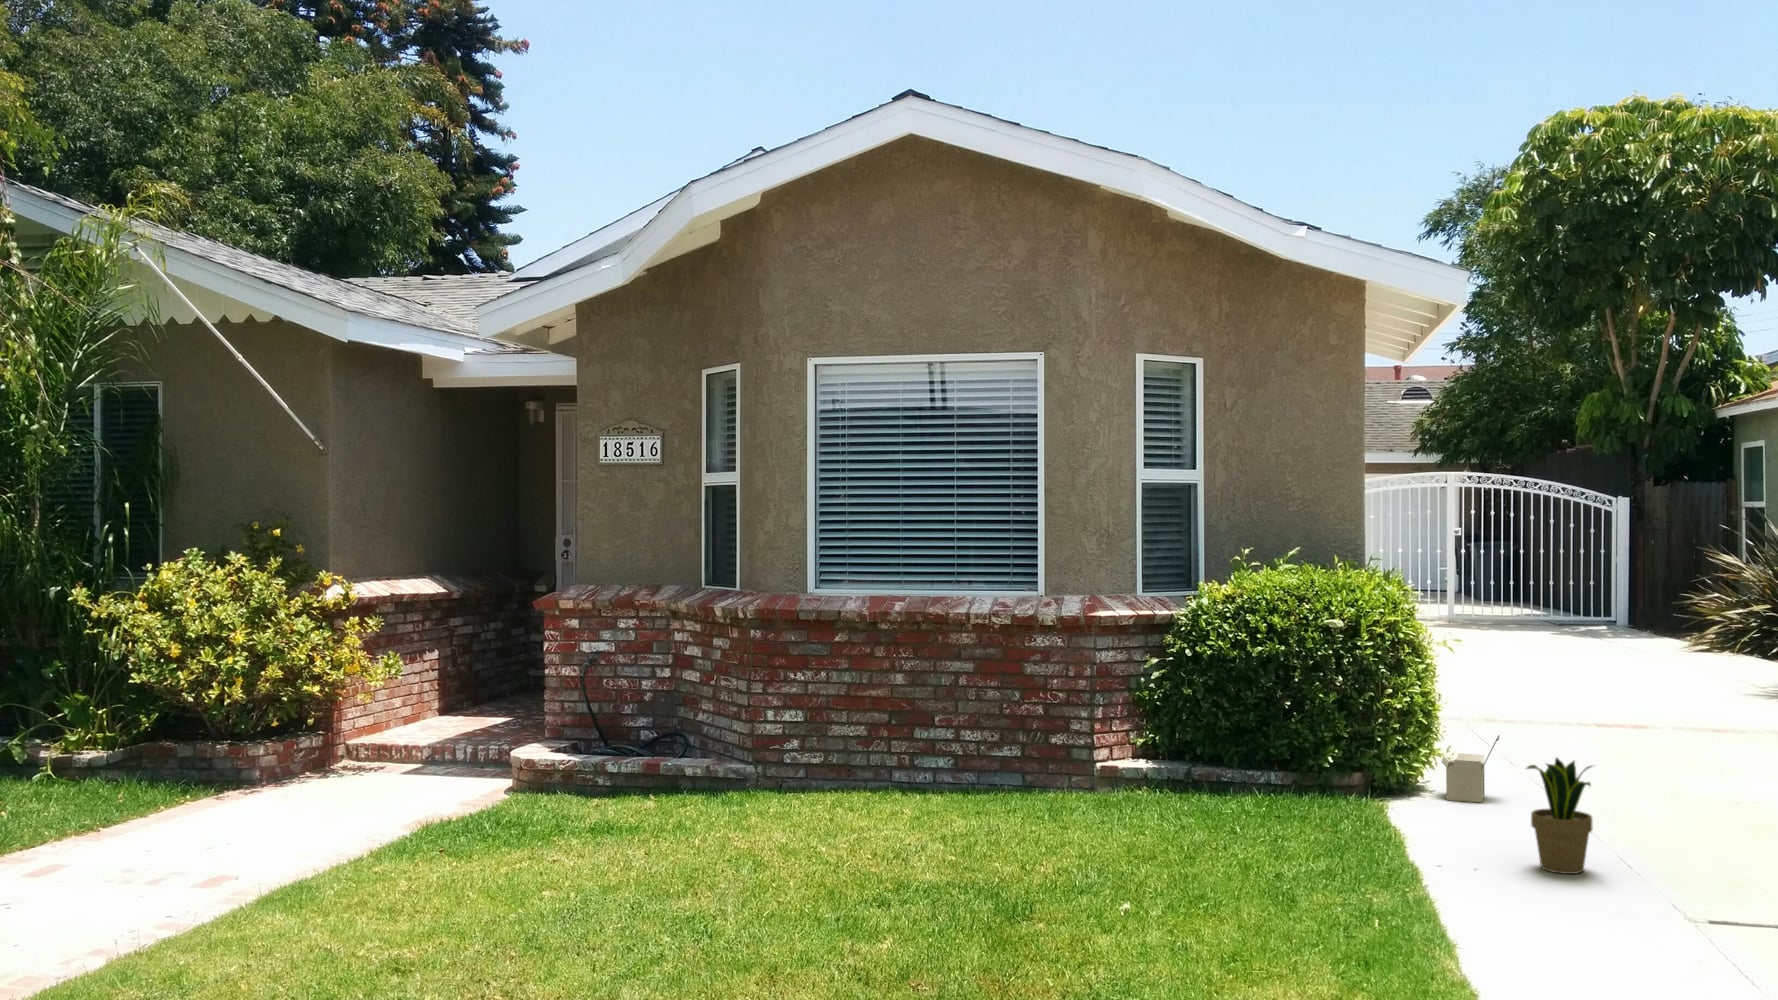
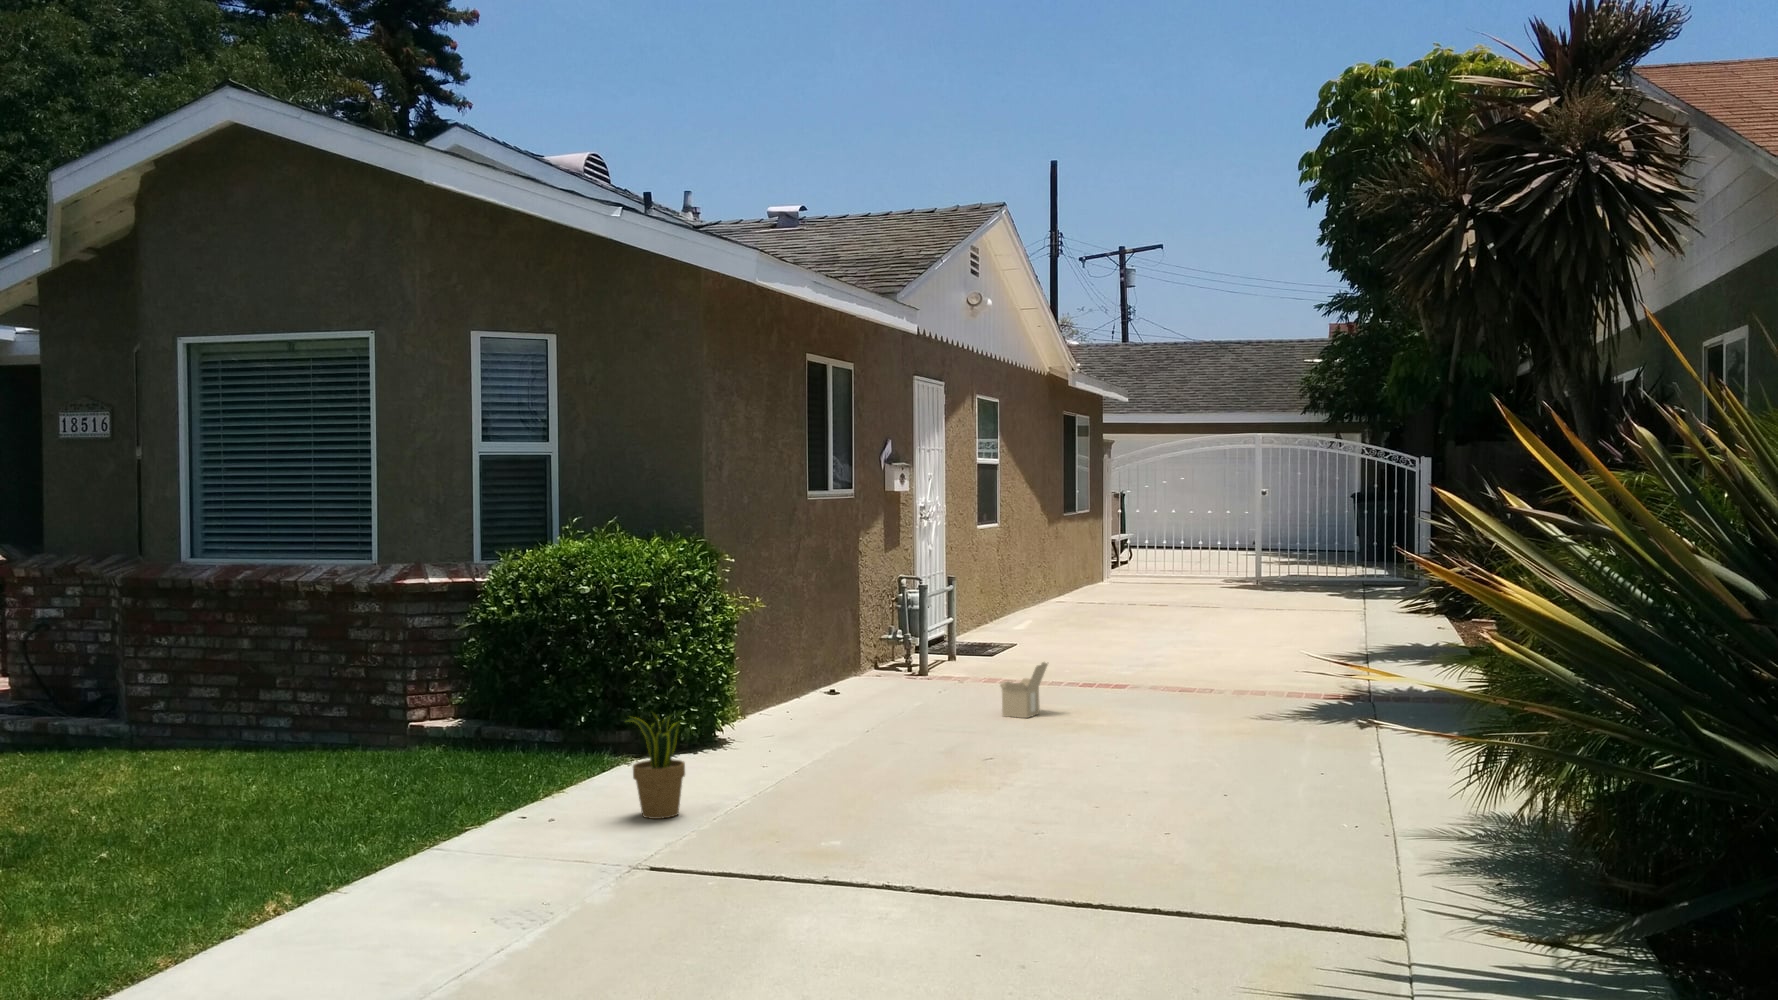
cardboard box: present [1442,735,1499,803] -> present [1000,662,1048,718]

